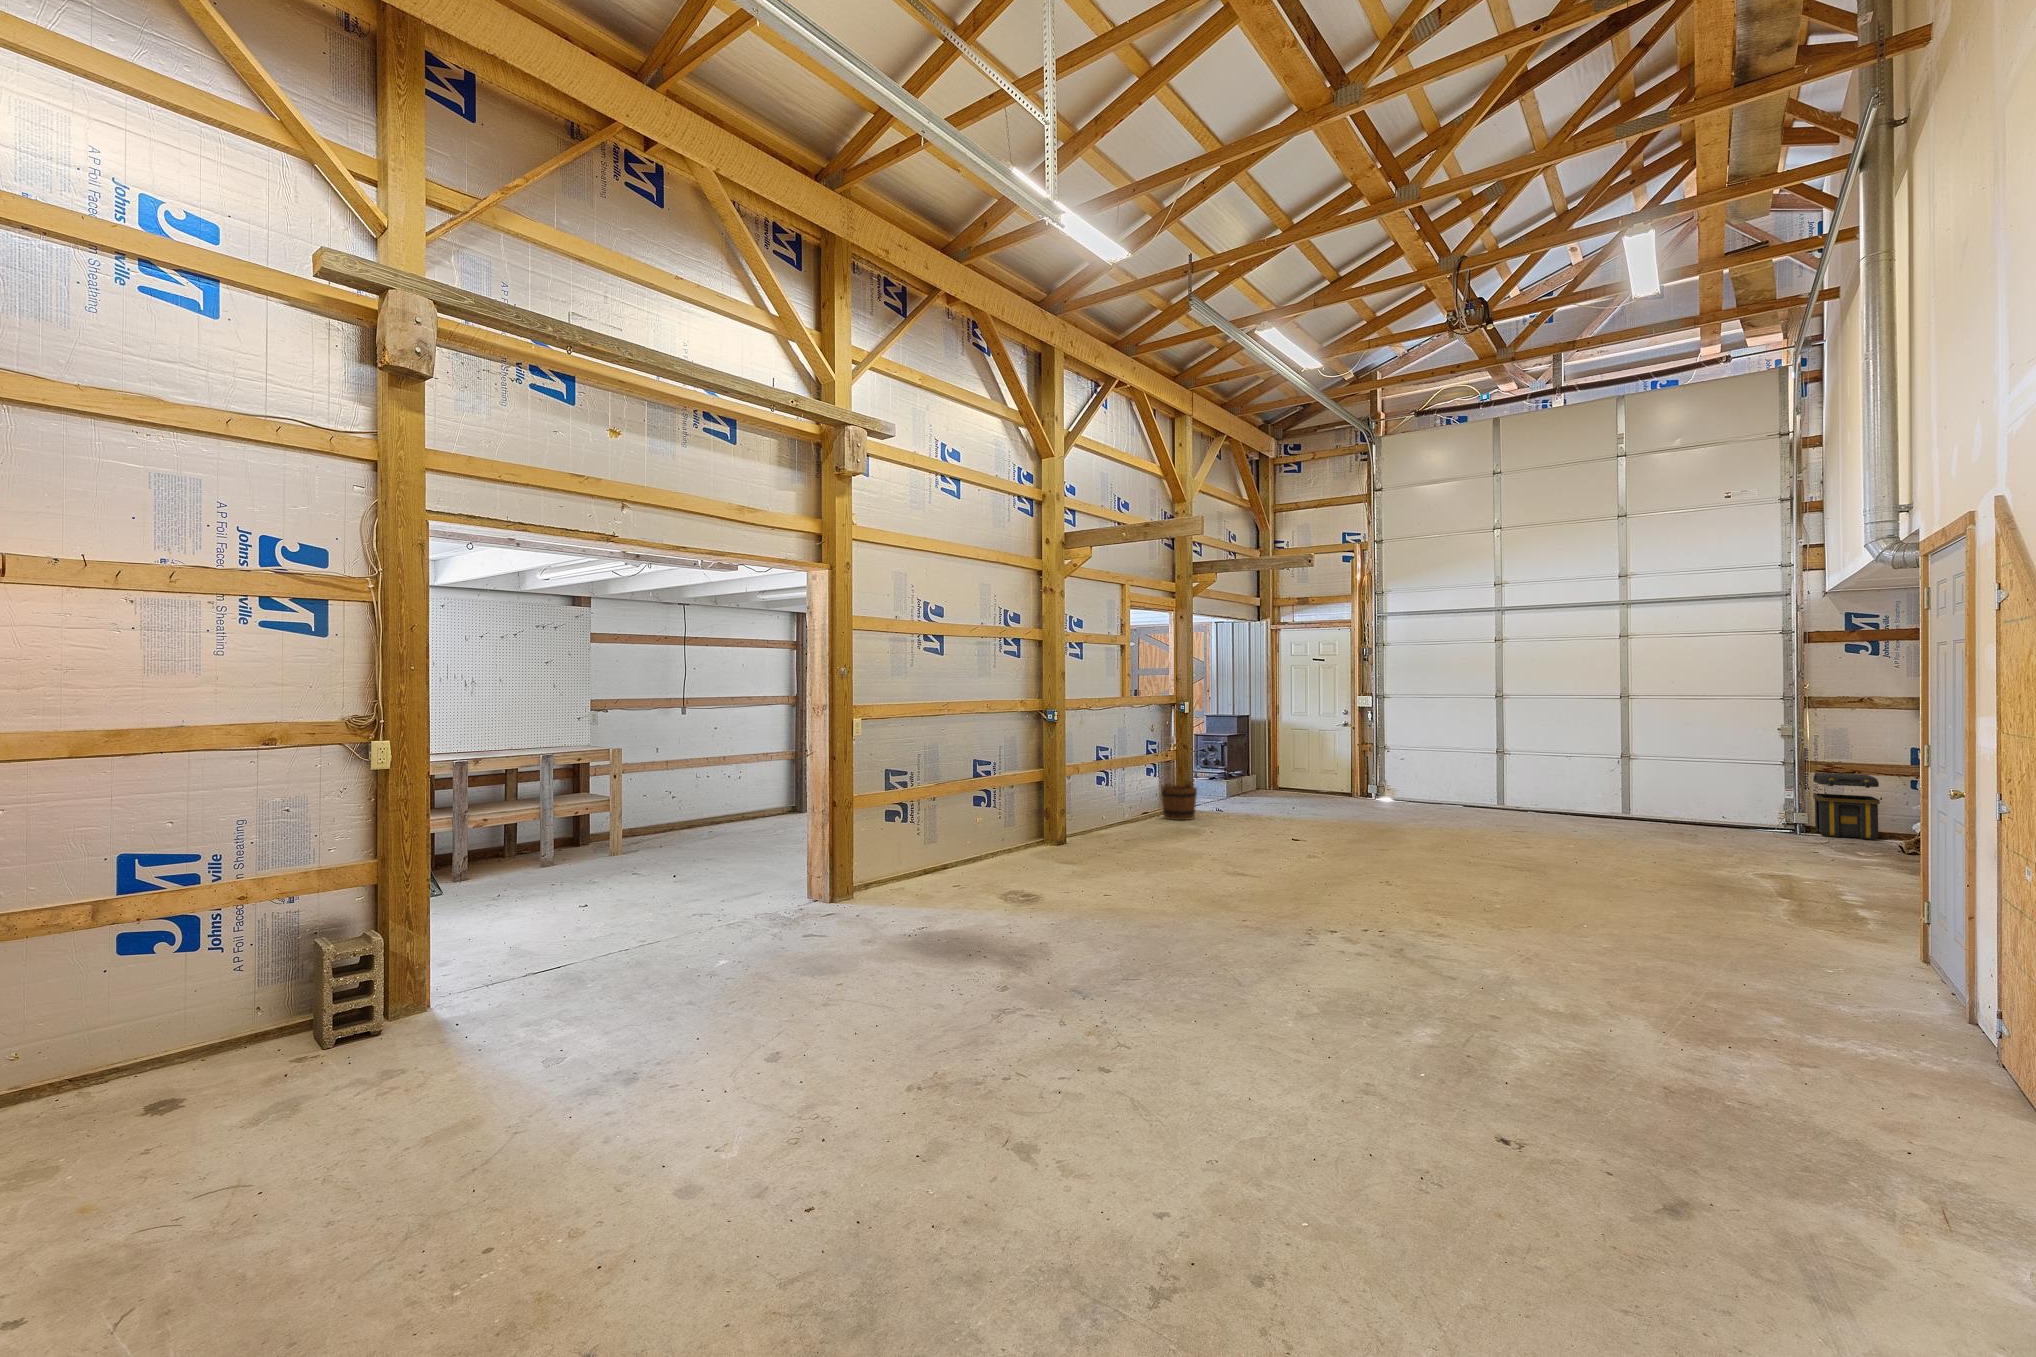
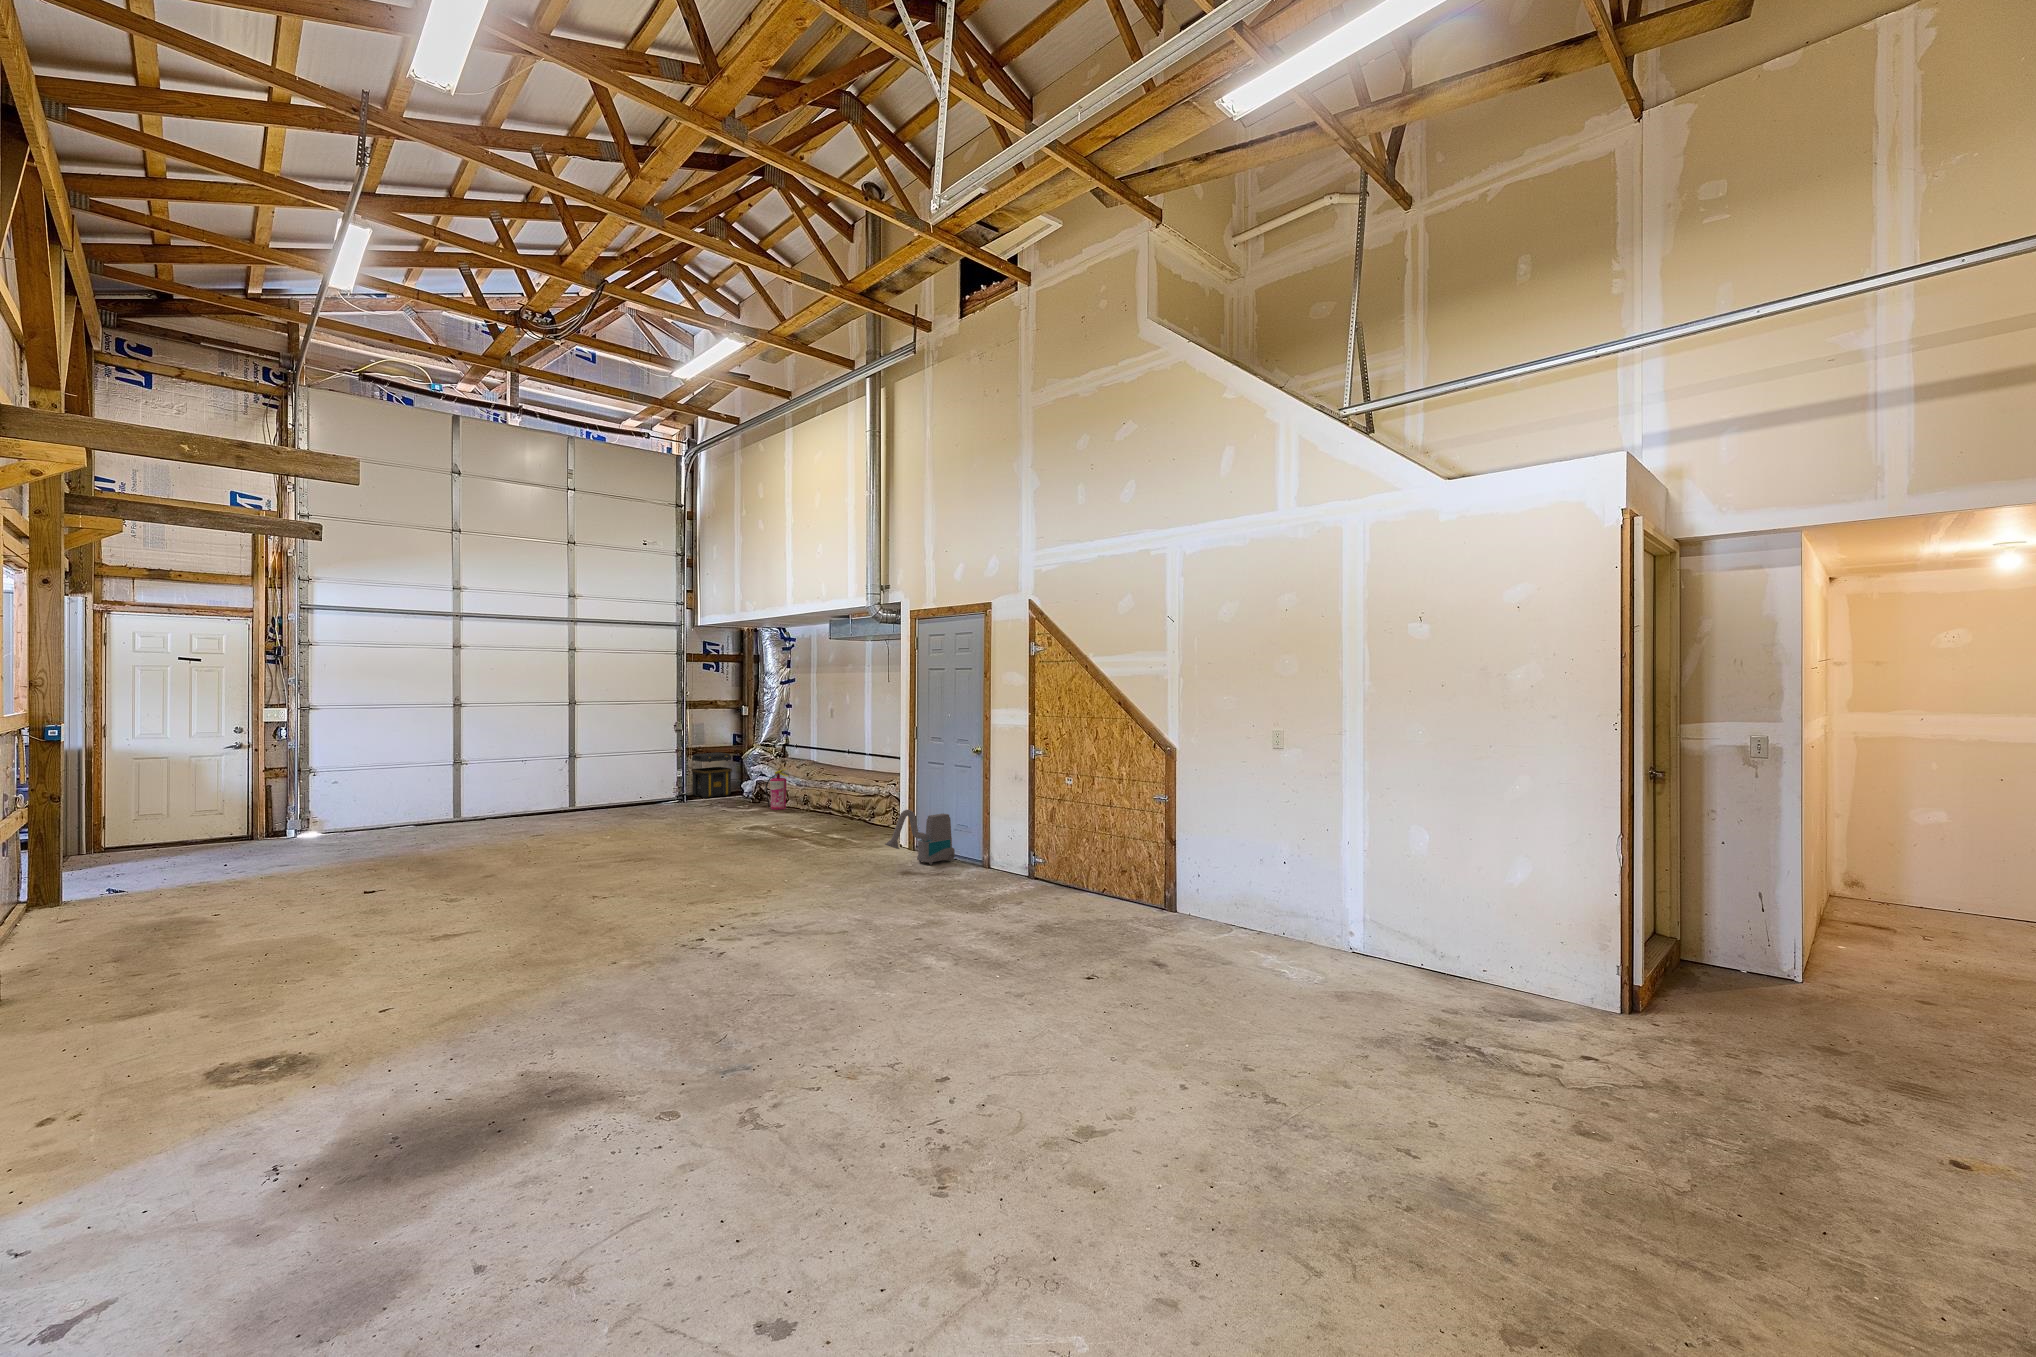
bucket: present [1161,781,1197,820] -> none [23,859,118,933]
fire extinguisher: none [1872,808,1912,870] -> present [766,770,788,810]
vacuum cleaner: none [1752,877,1941,997] -> present [885,810,955,865]

